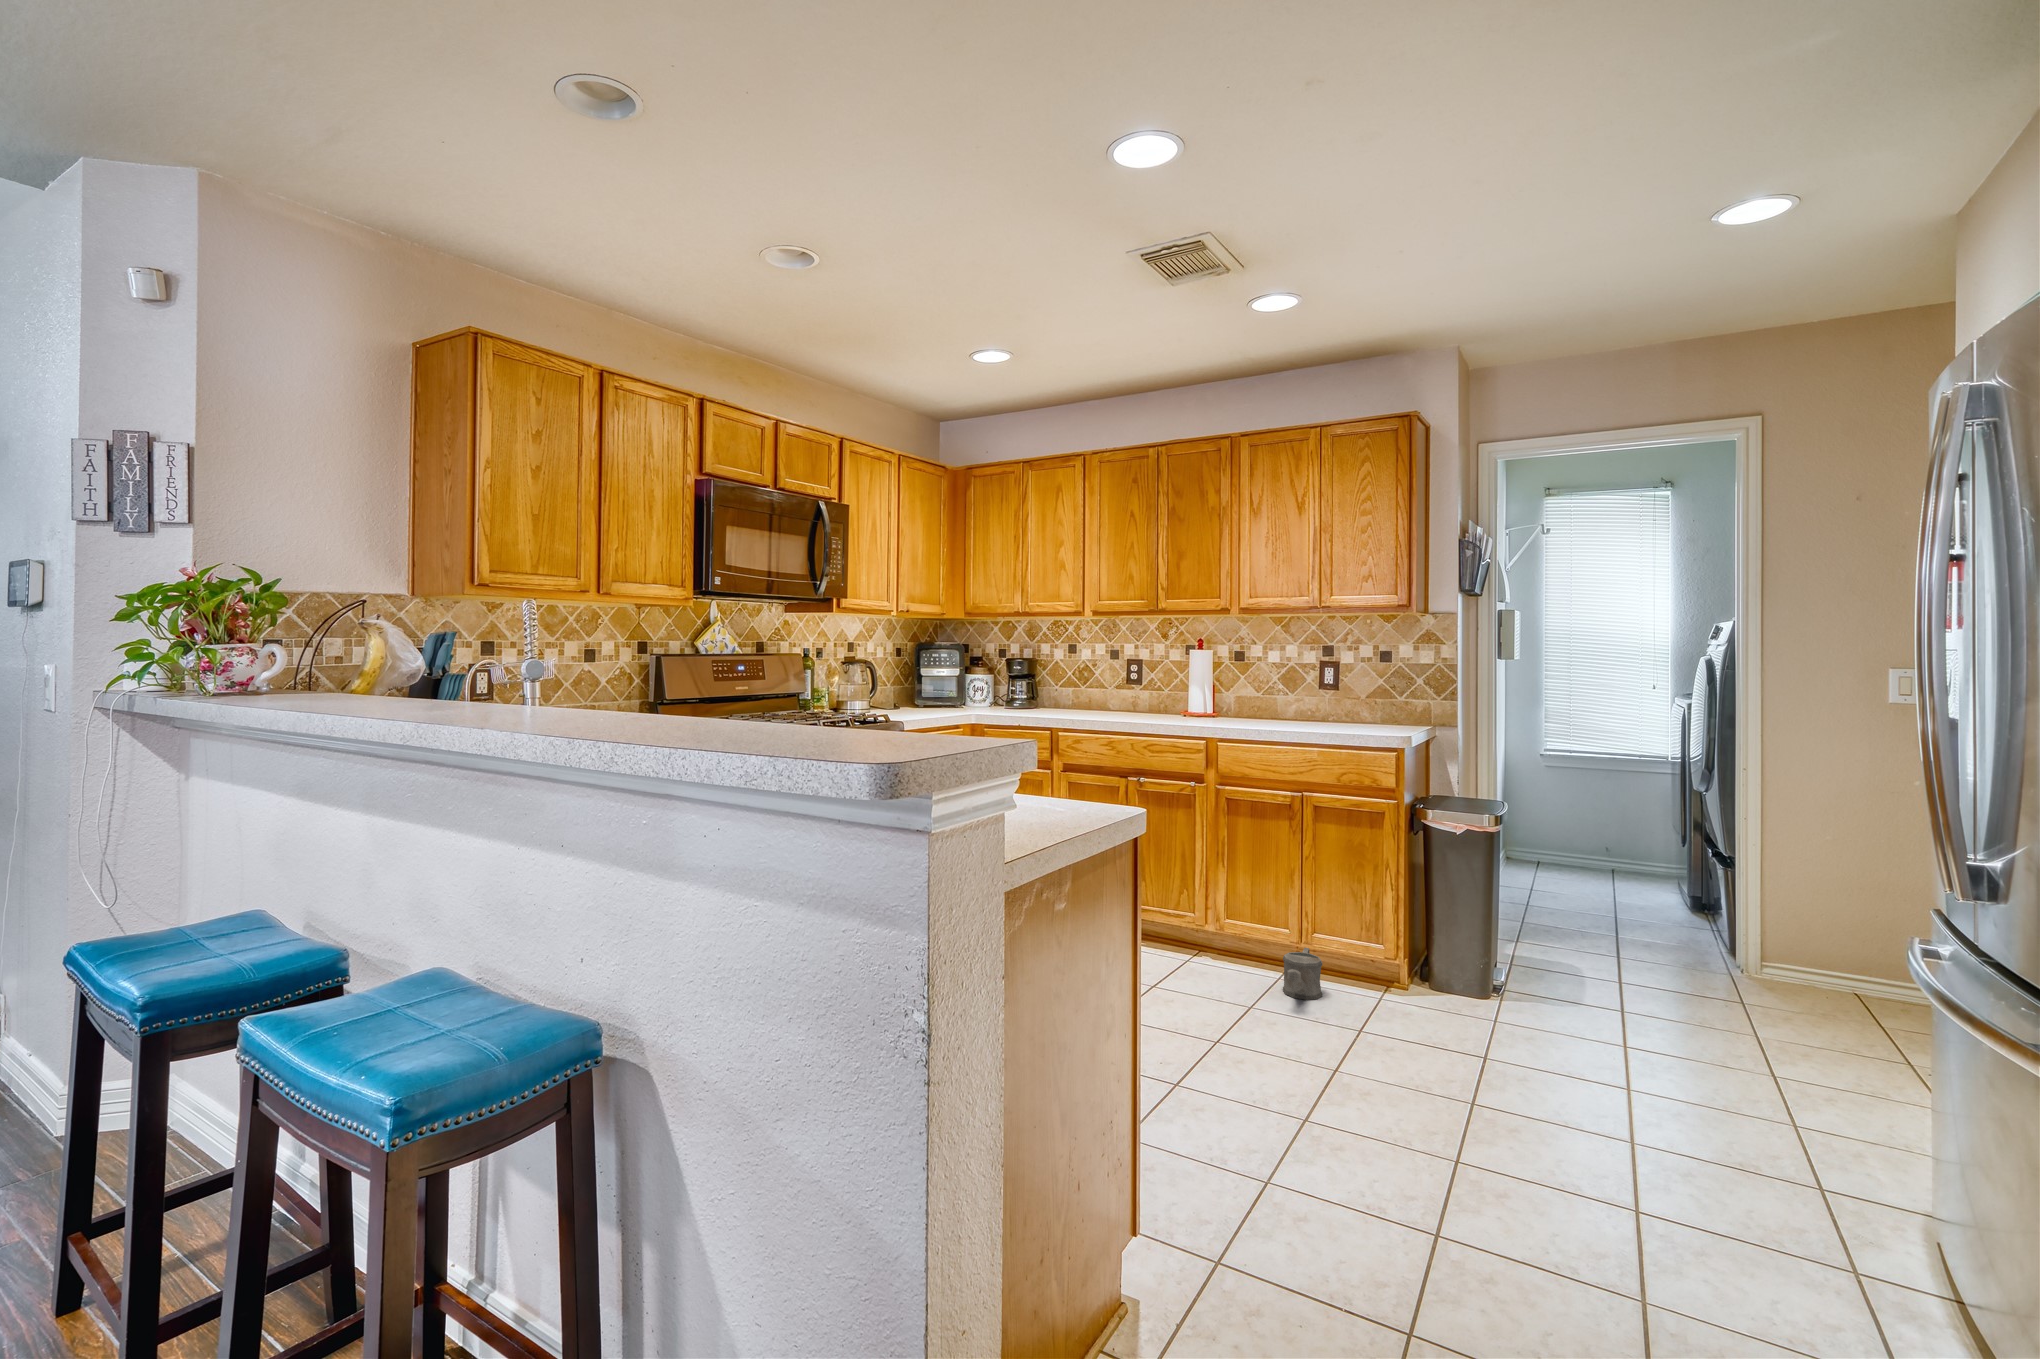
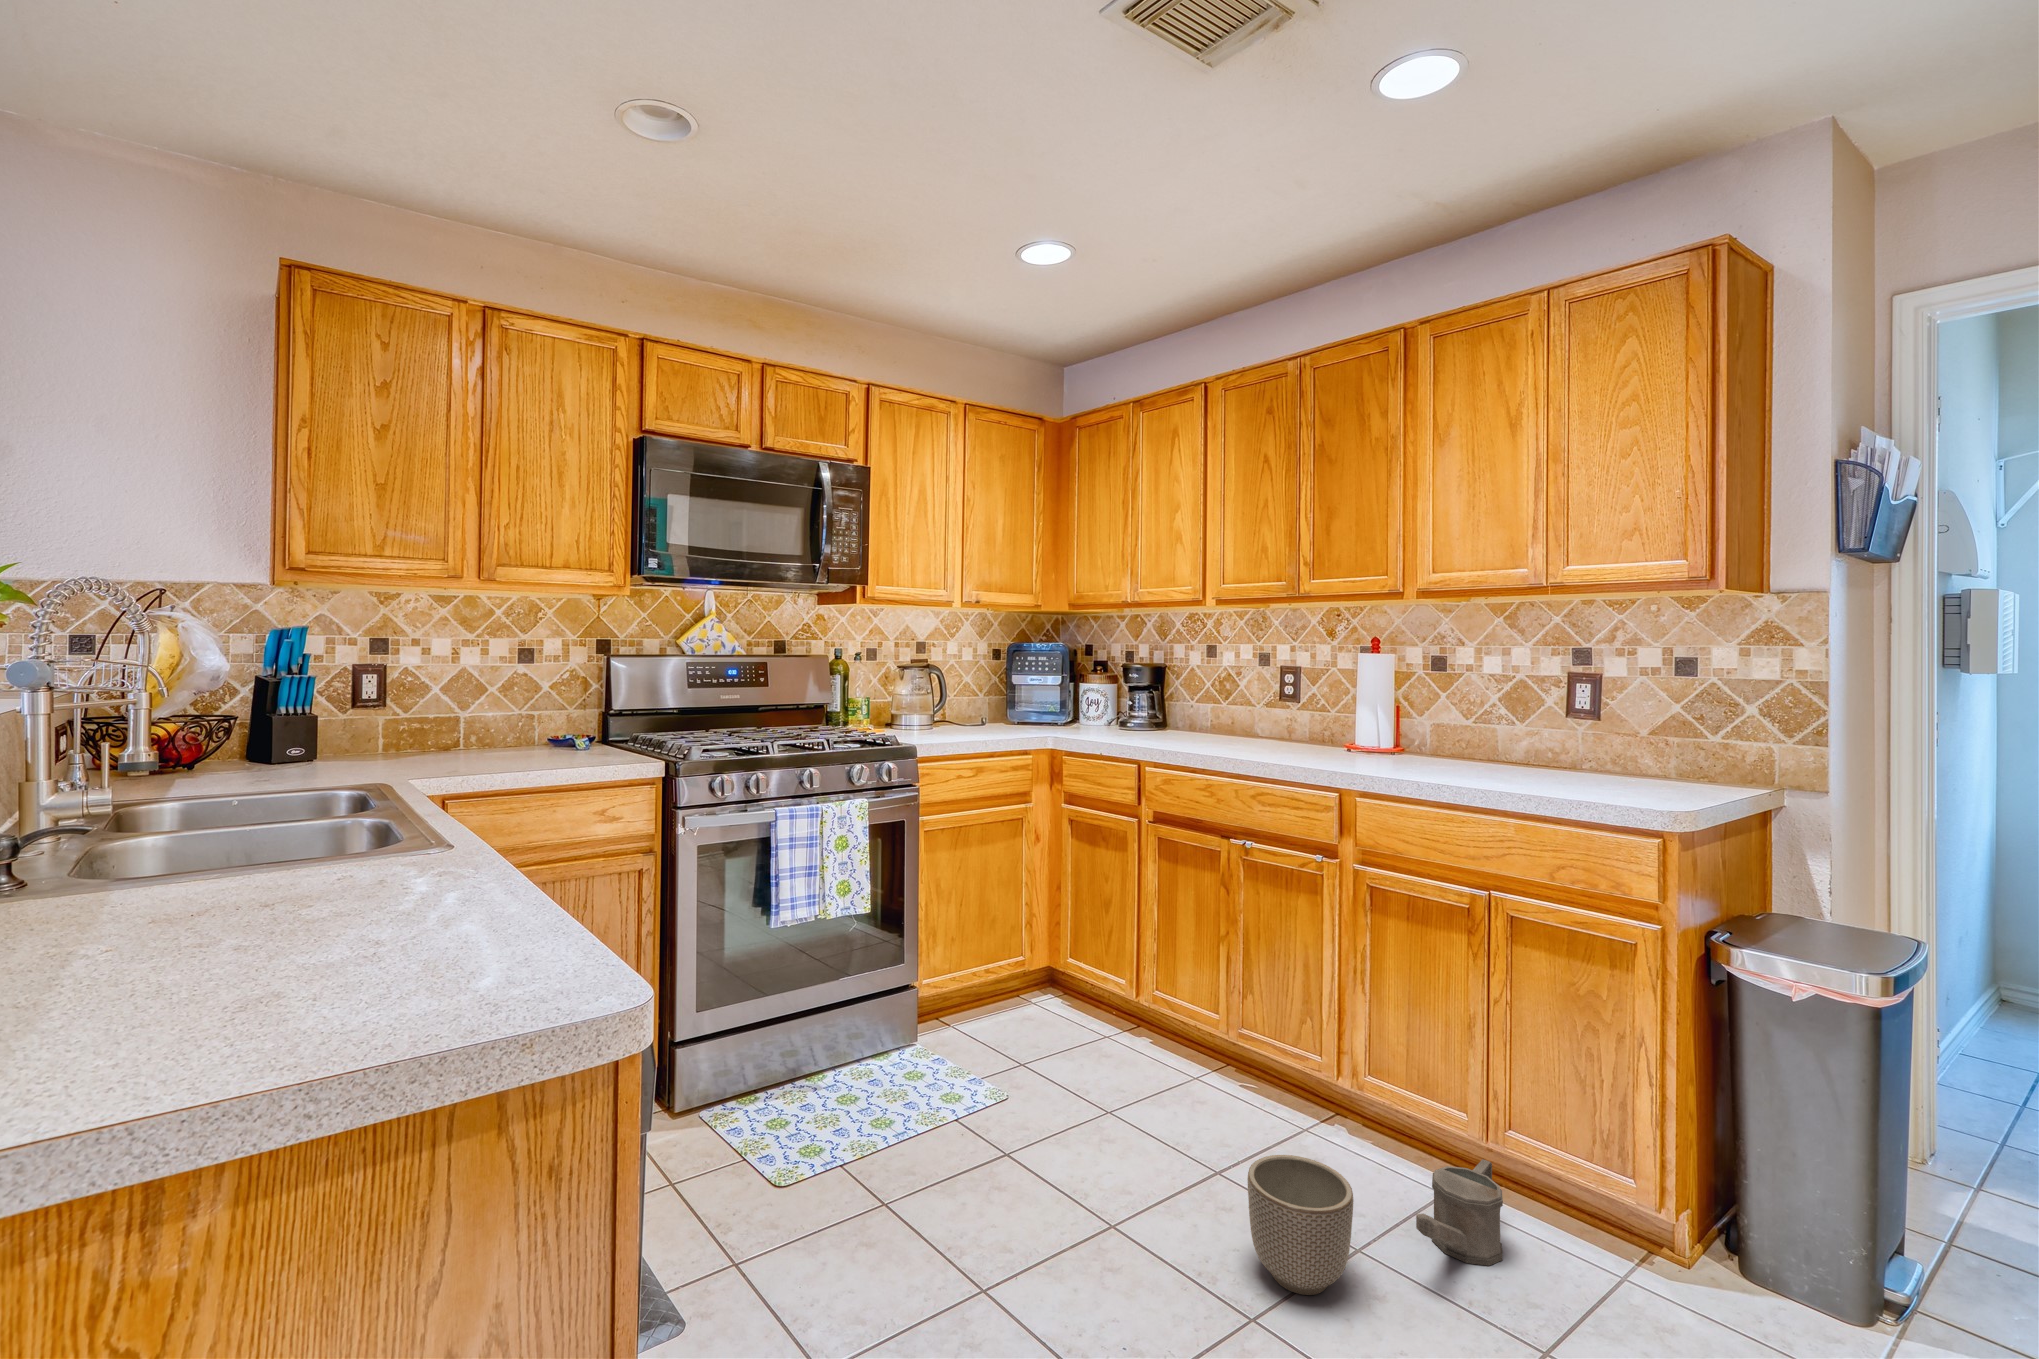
planter: none [1199,952,1259,1023] -> present [1247,1155,1354,1295]

